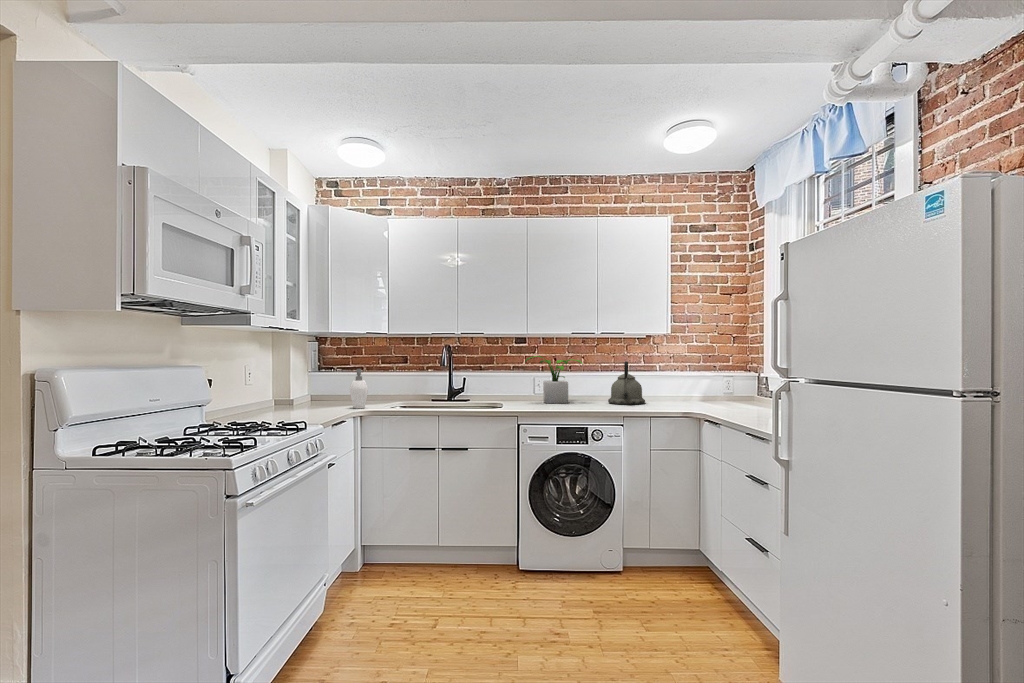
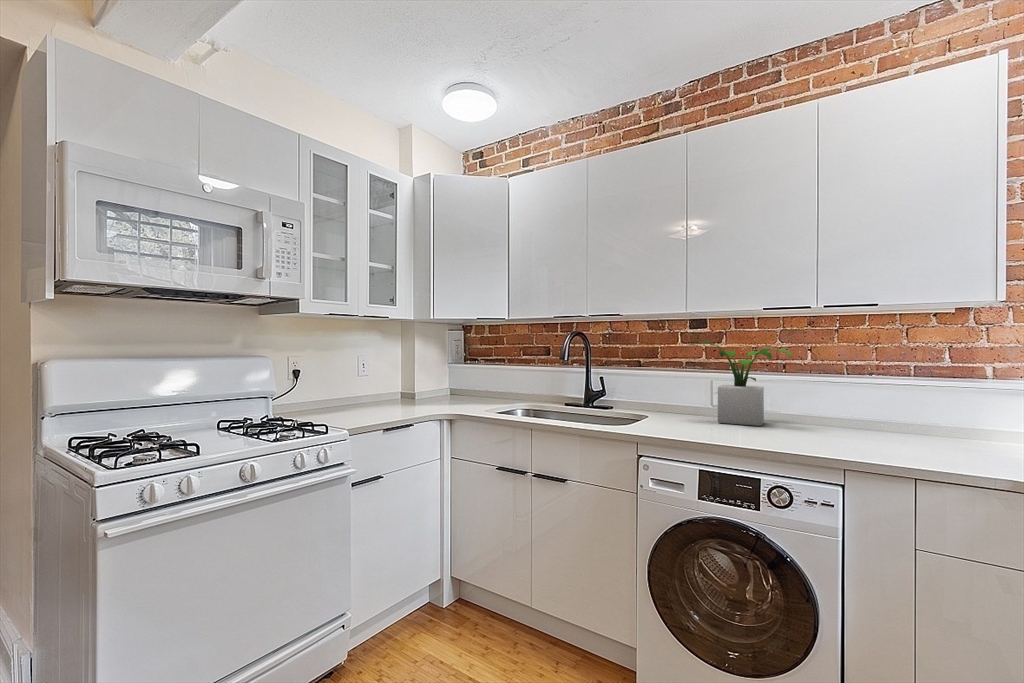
kettle: present [608,361,645,405] -> none [852,353,949,444]
soap dispenser: present [350,369,368,408] -> none [438,356,462,406]

